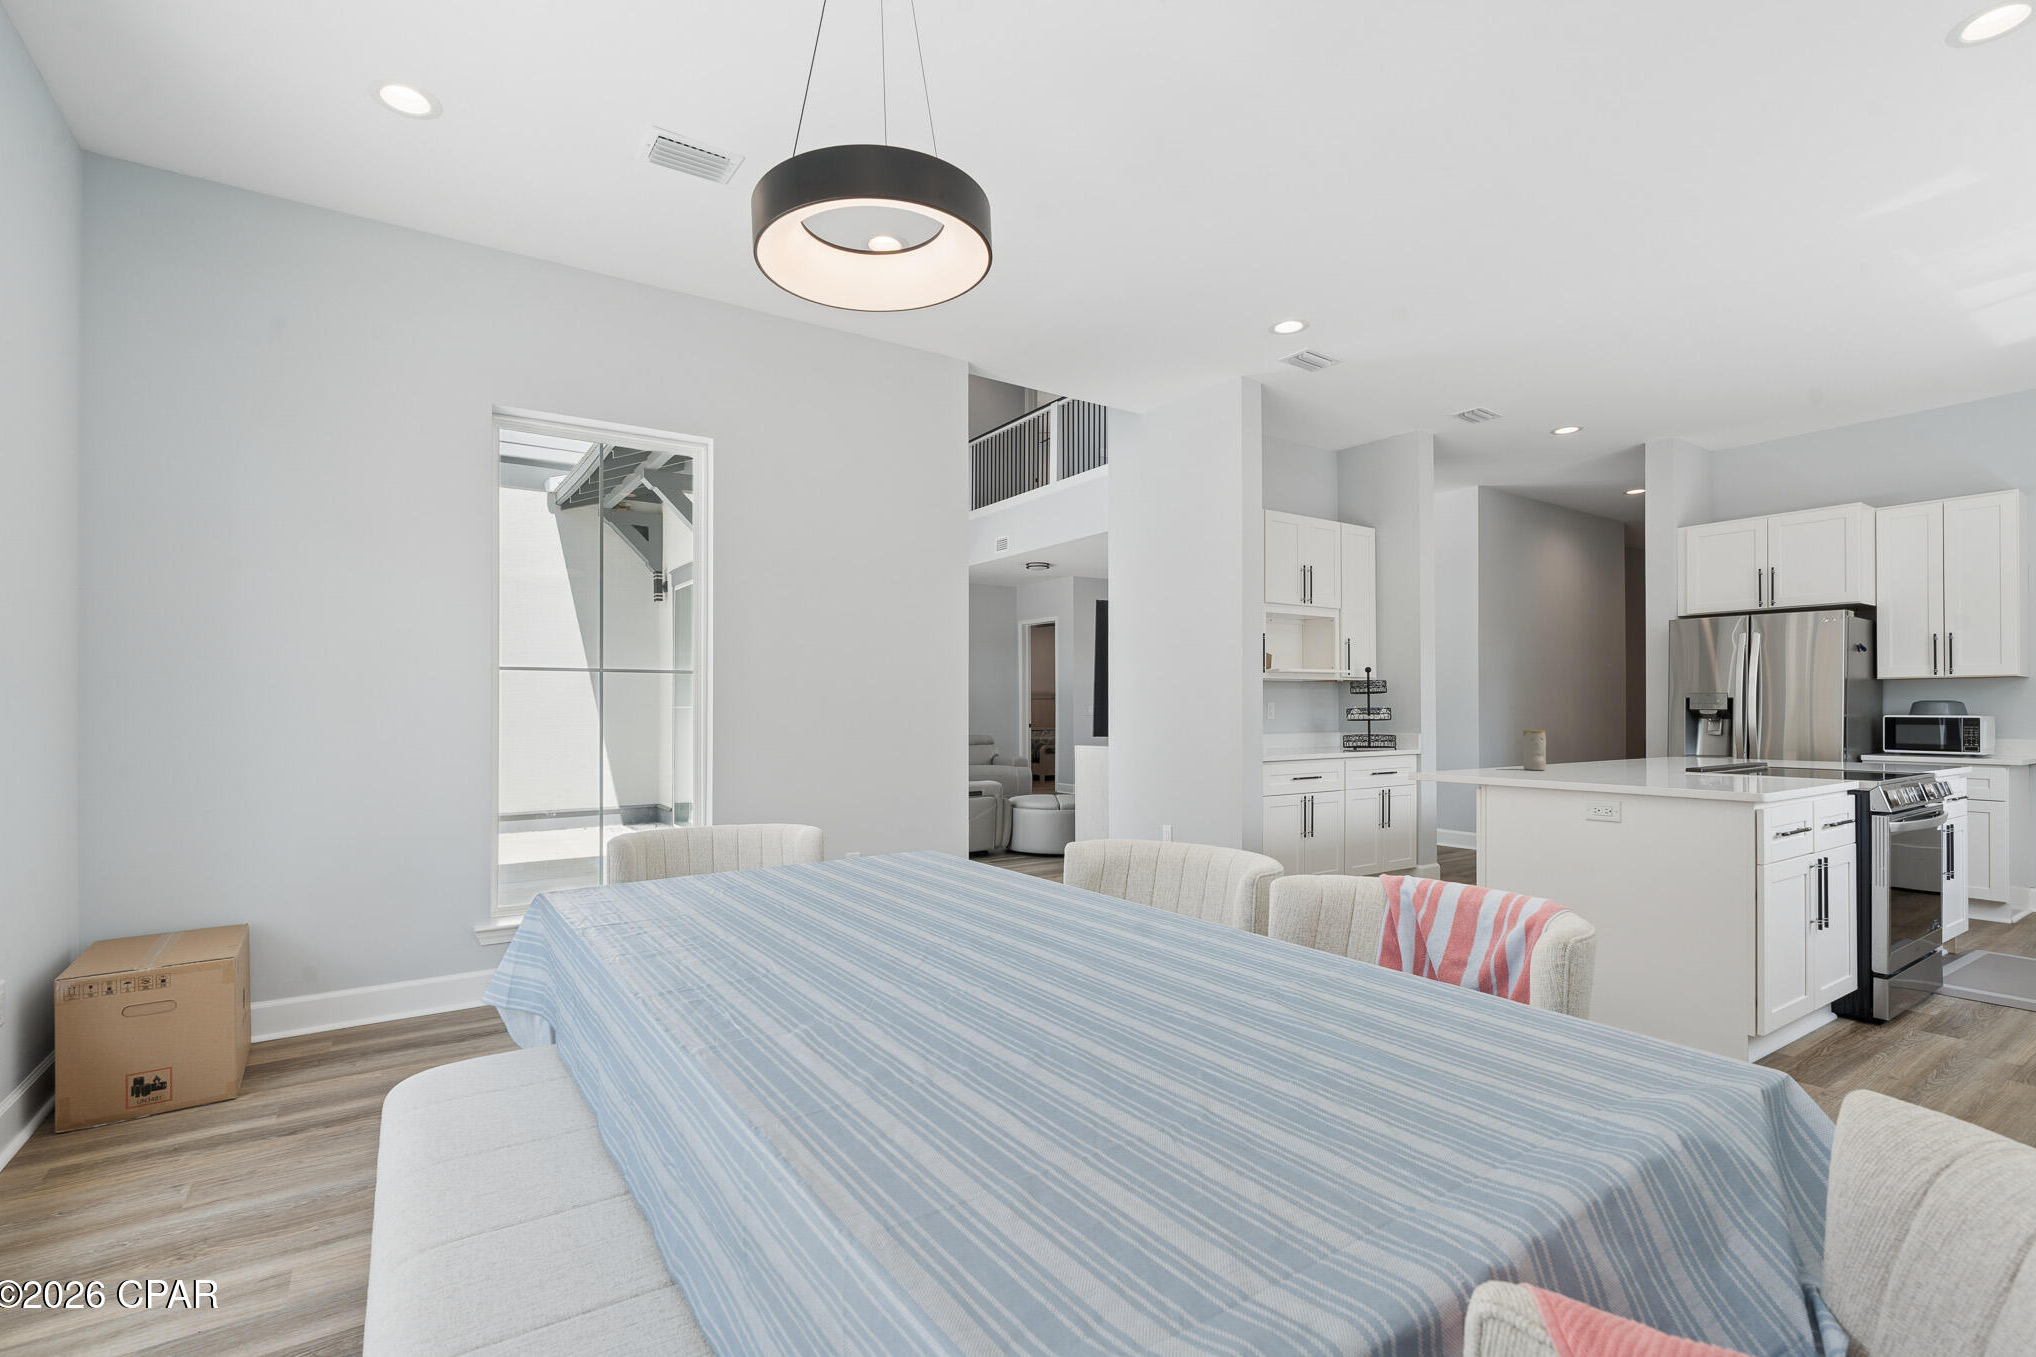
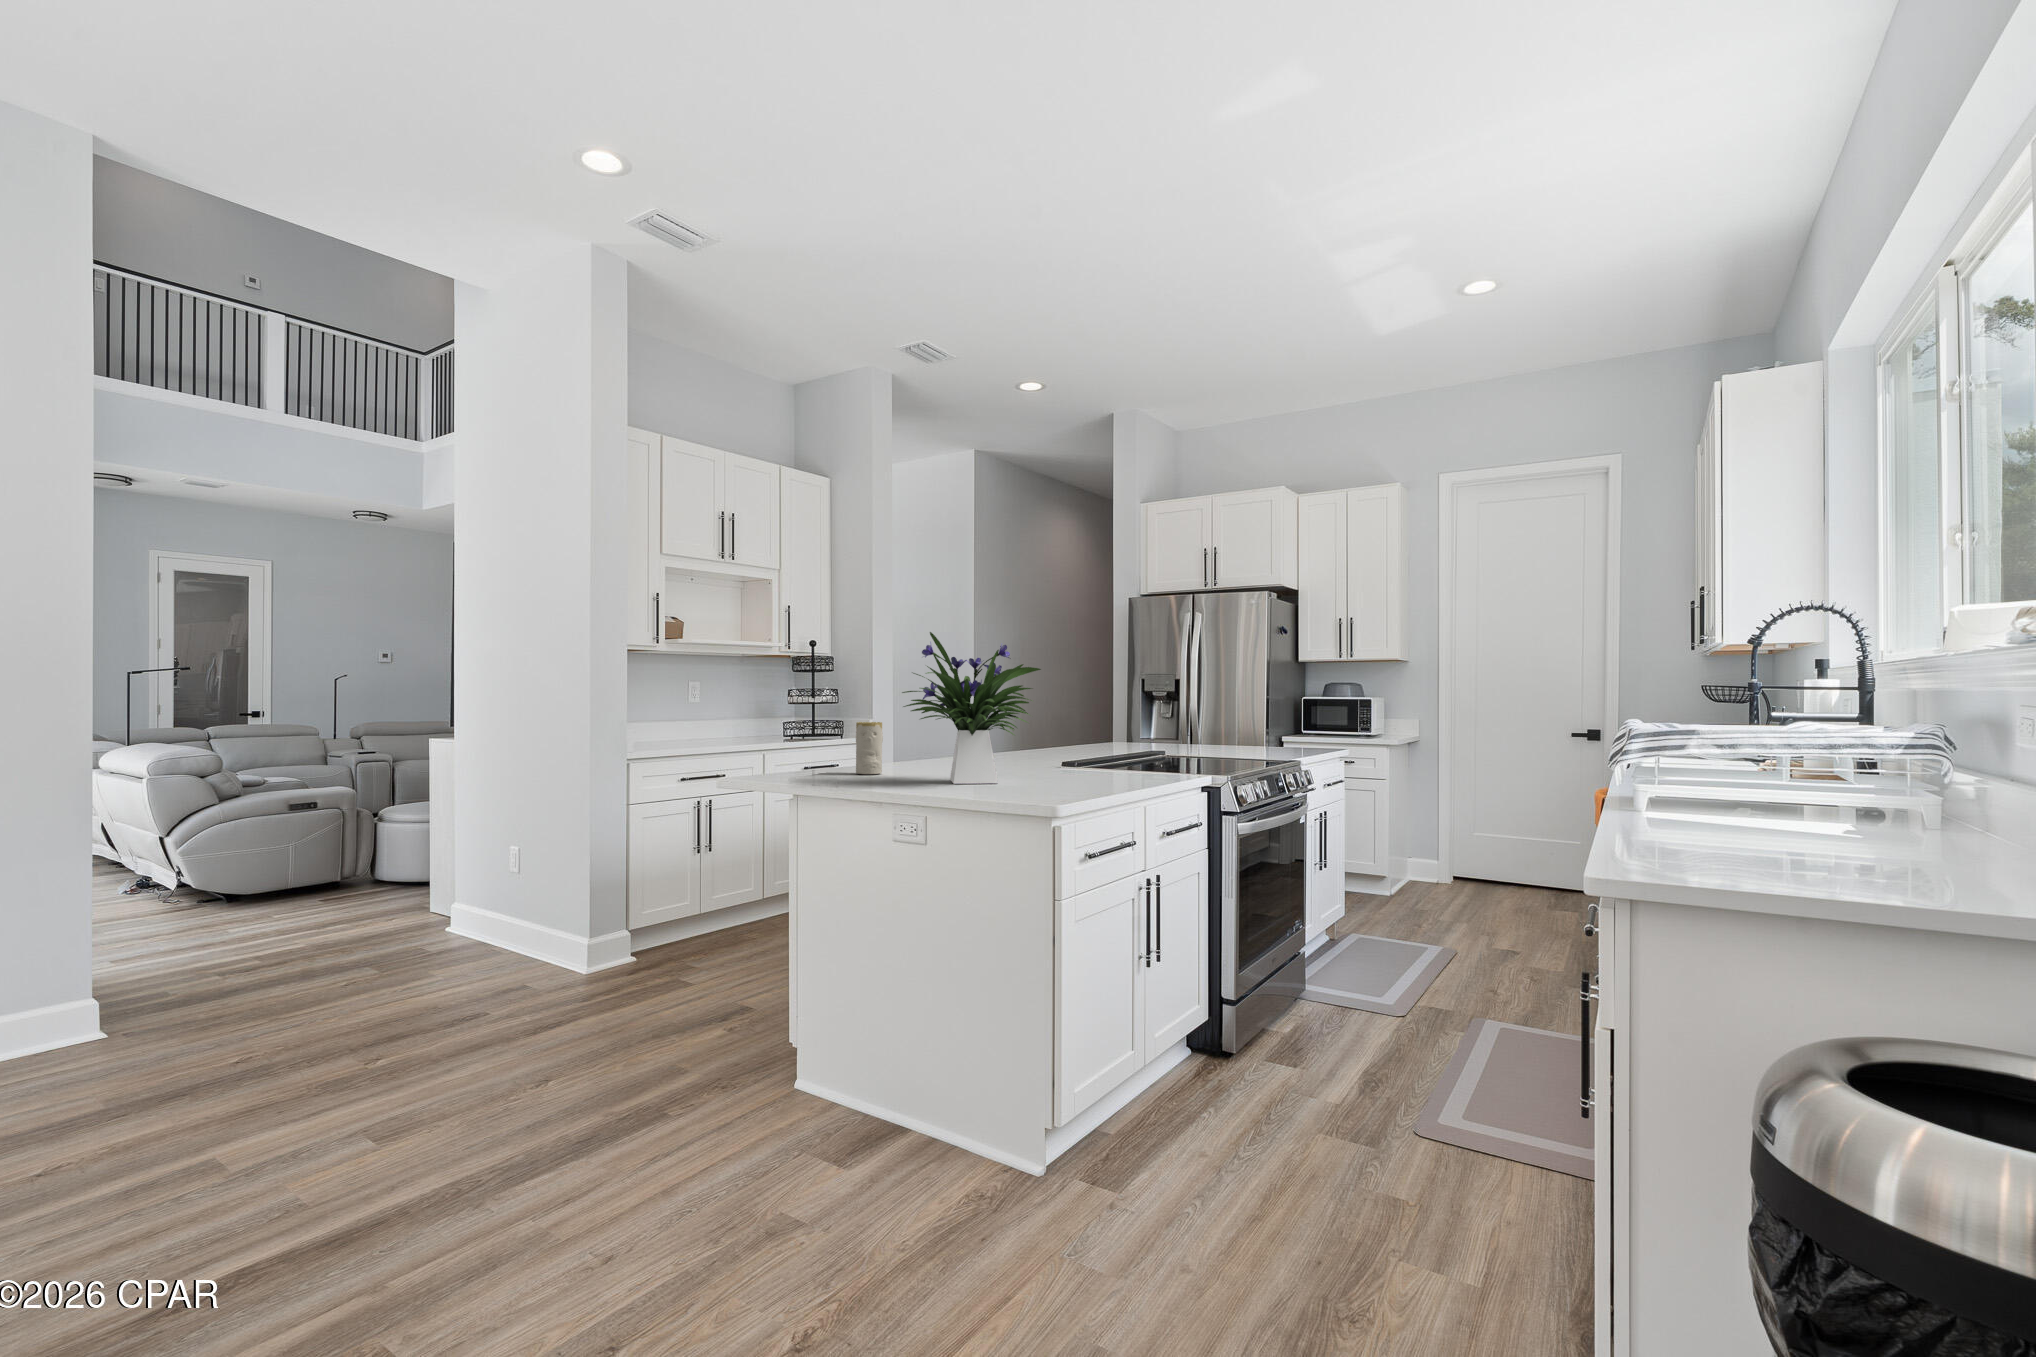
flower arrangement: none [1578,662,1705,778] -> present [902,632,1041,784]

